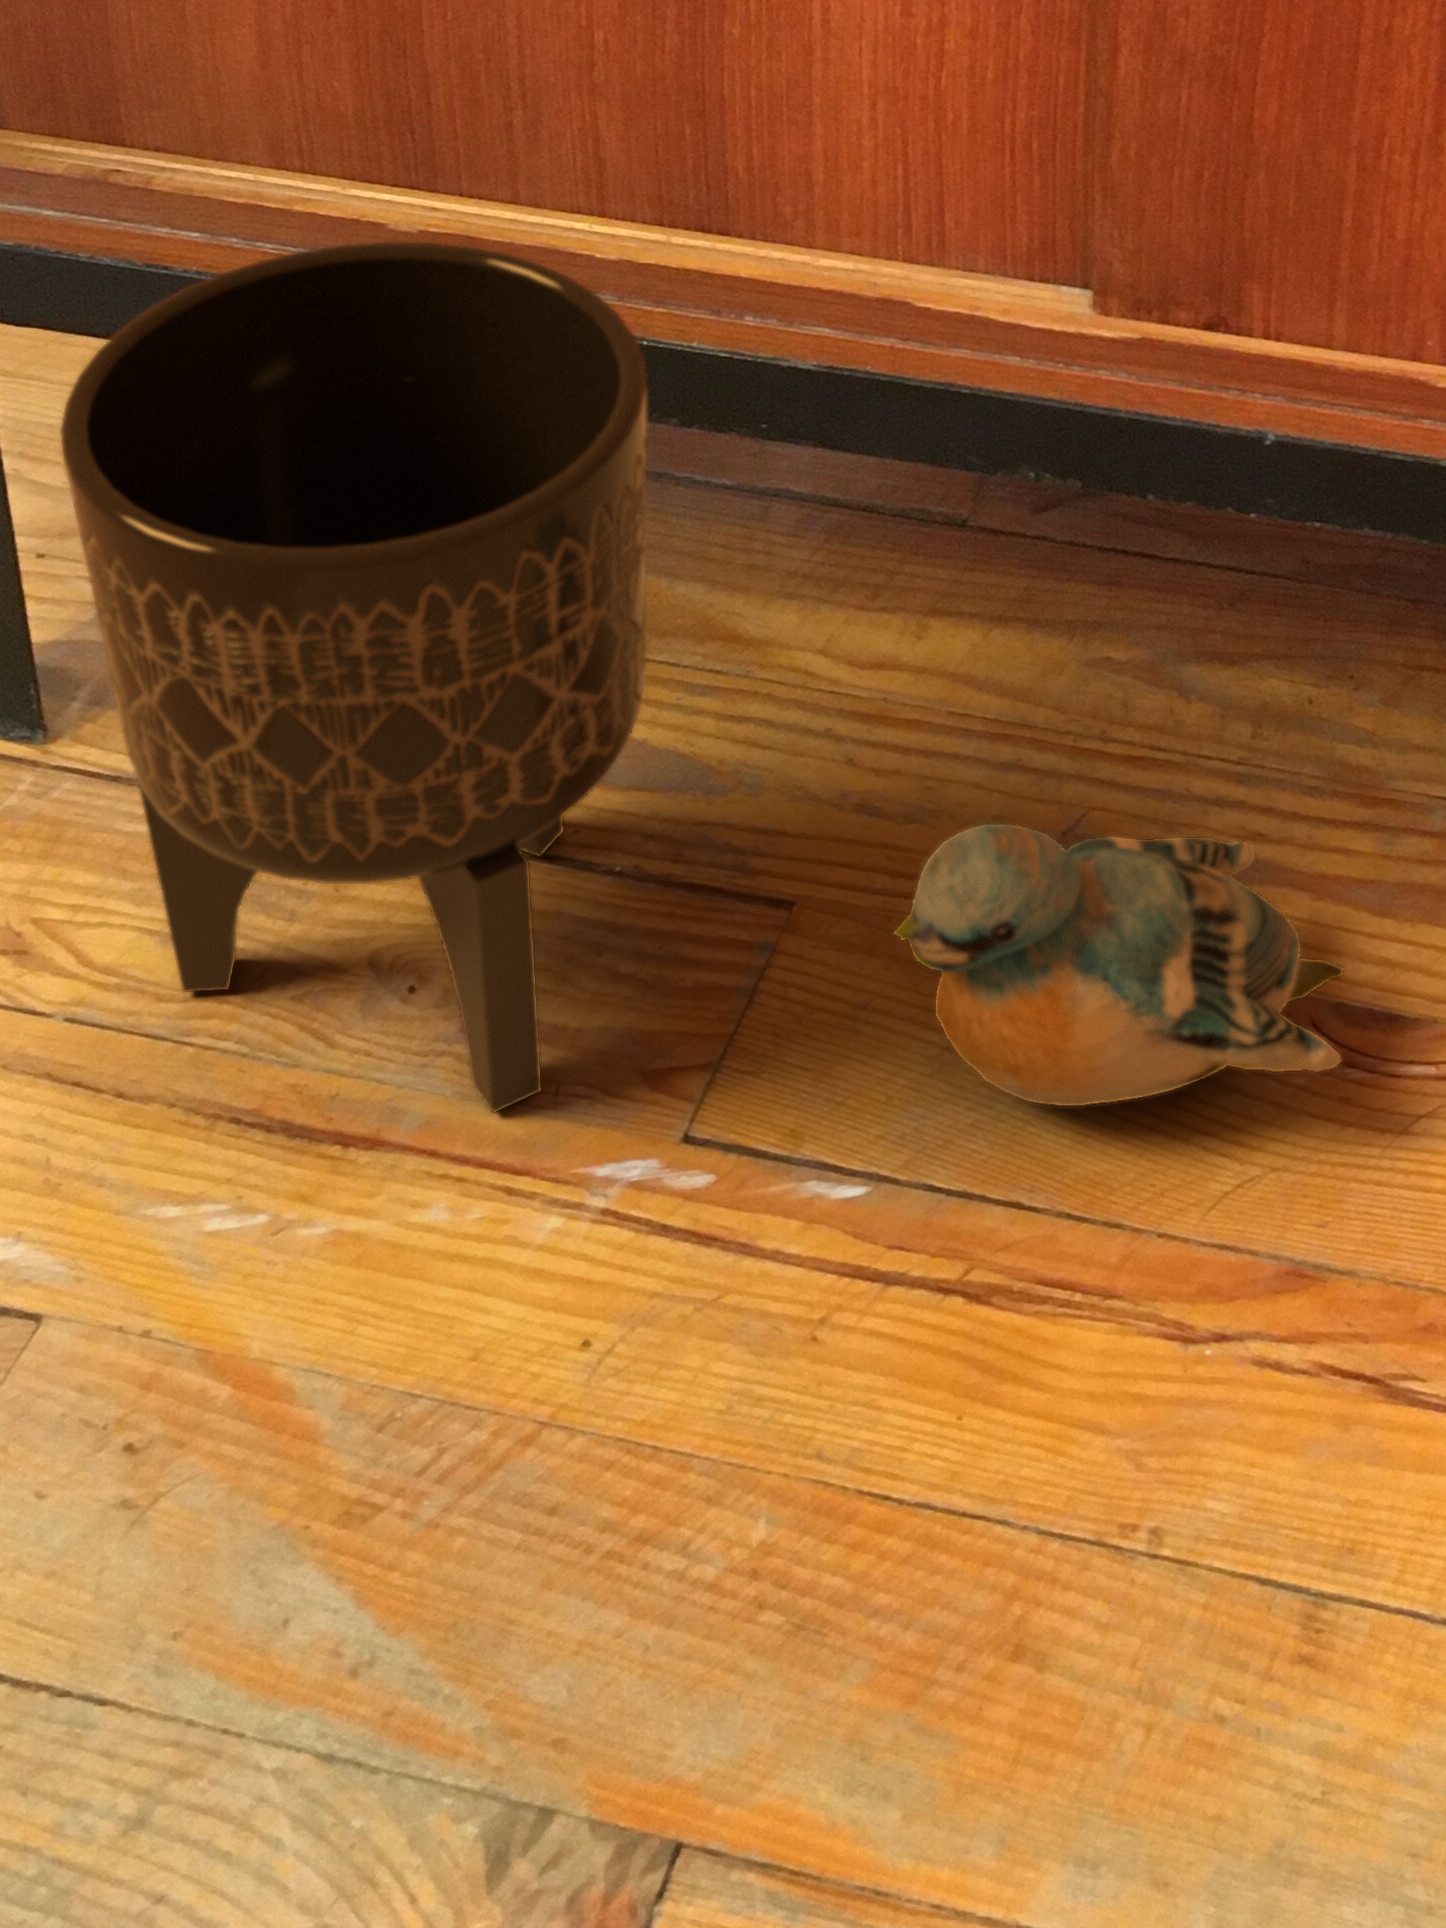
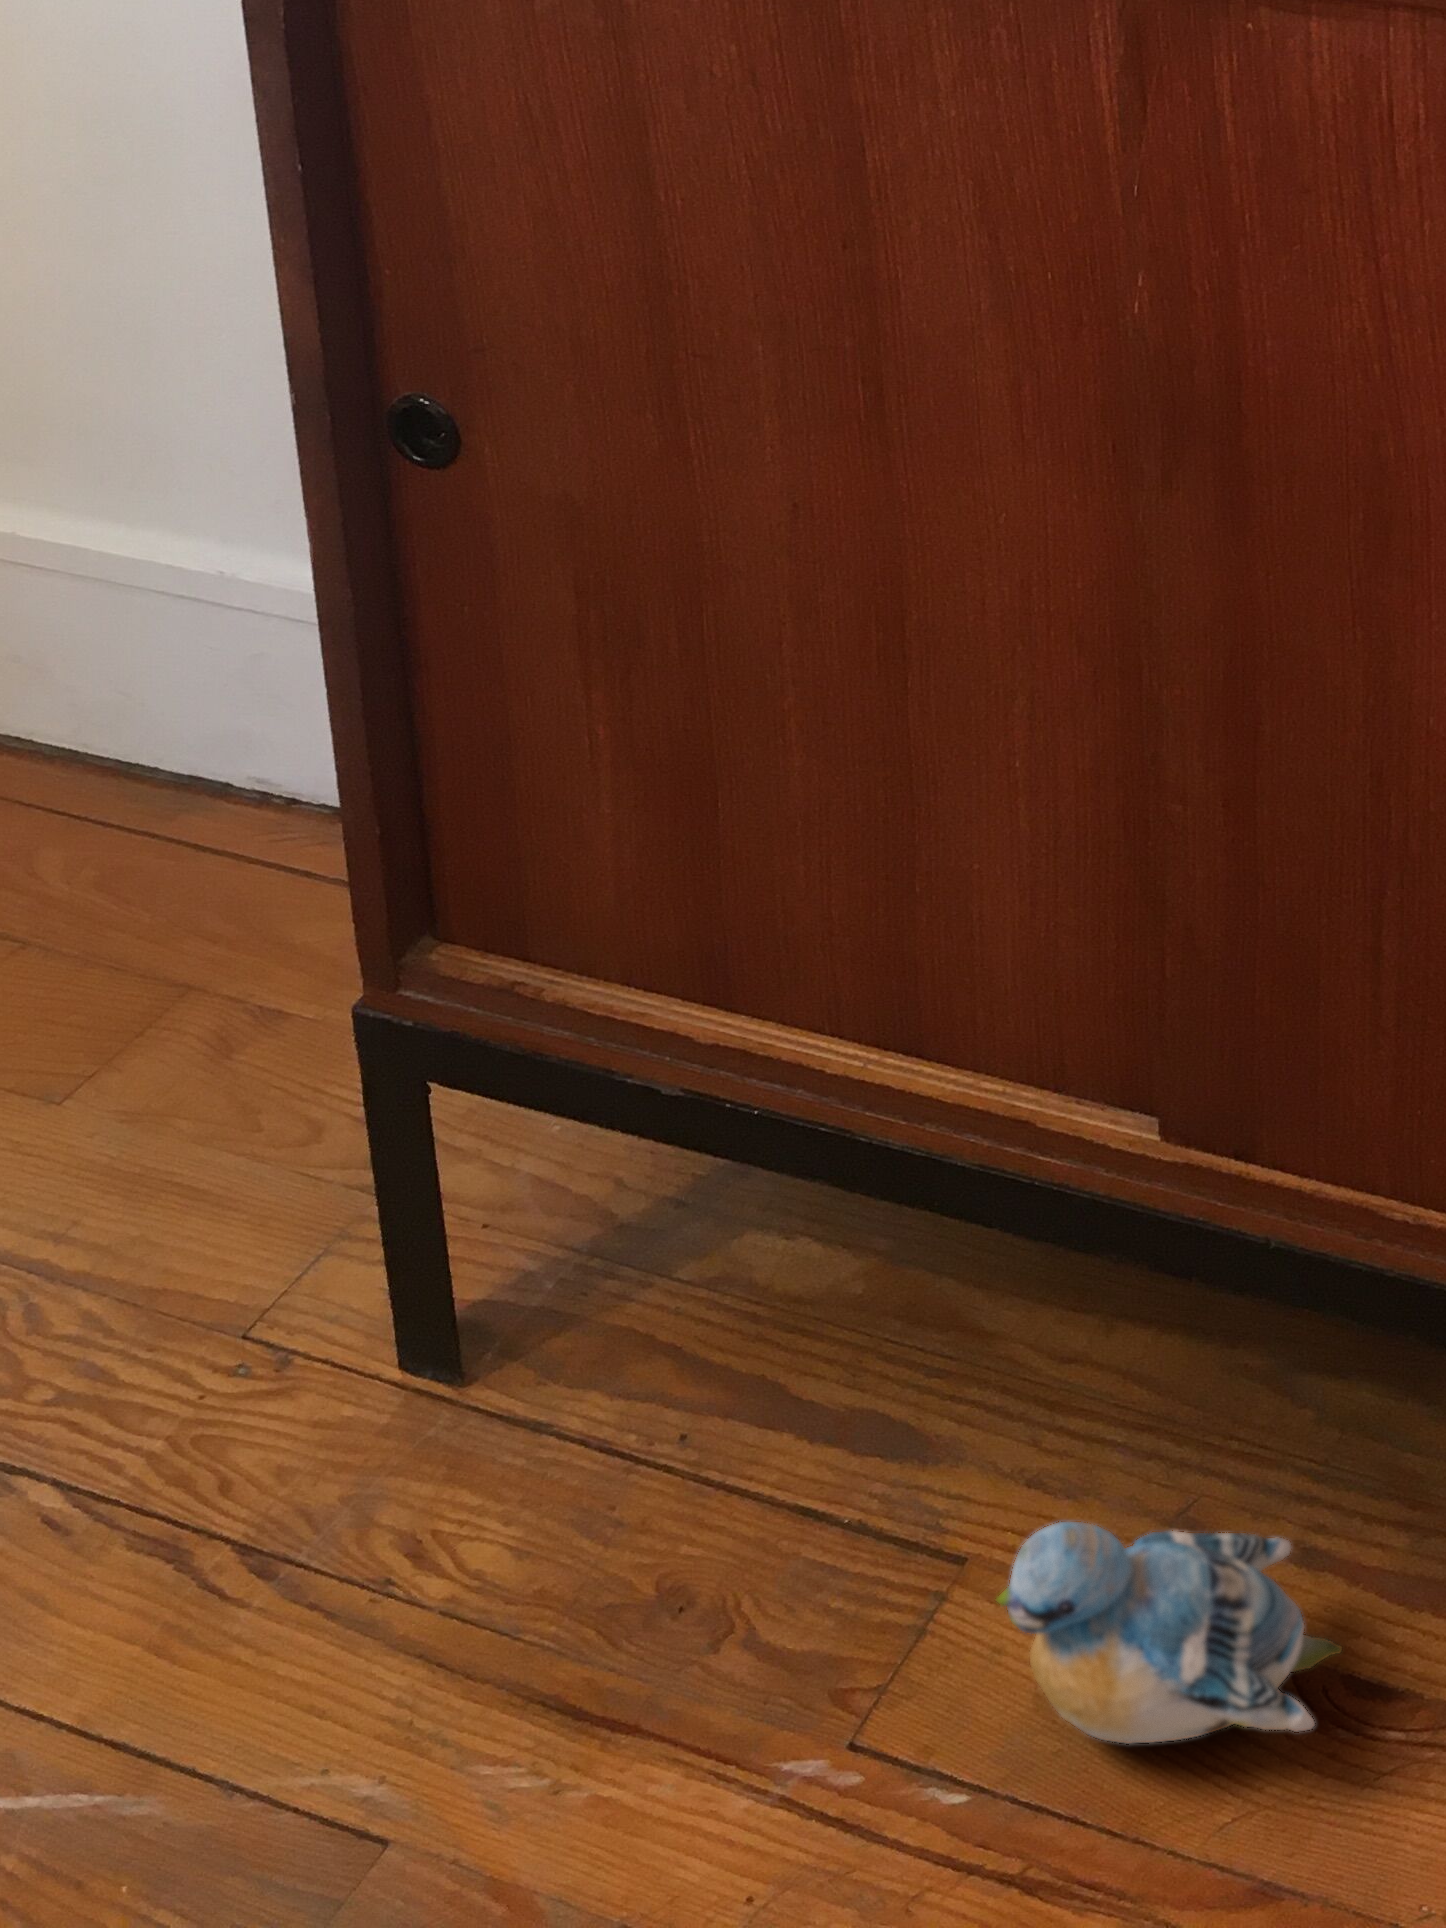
planter: present [61,242,646,1112] -> none [451,1051,850,1713]

